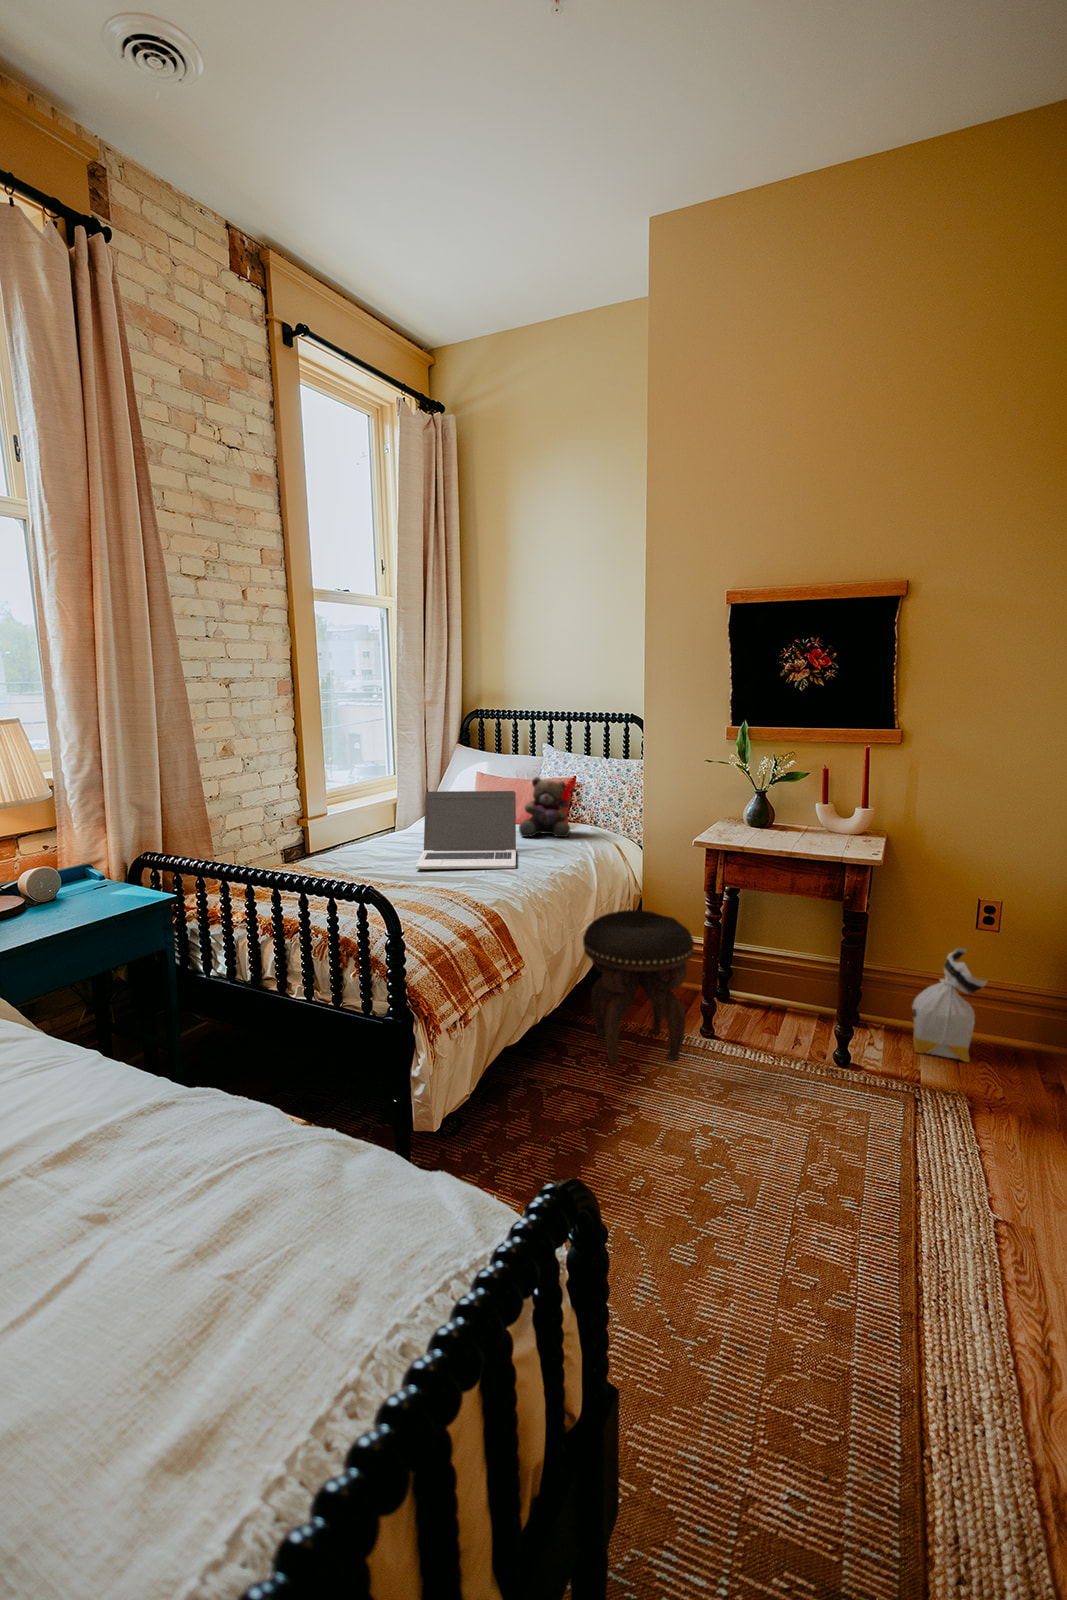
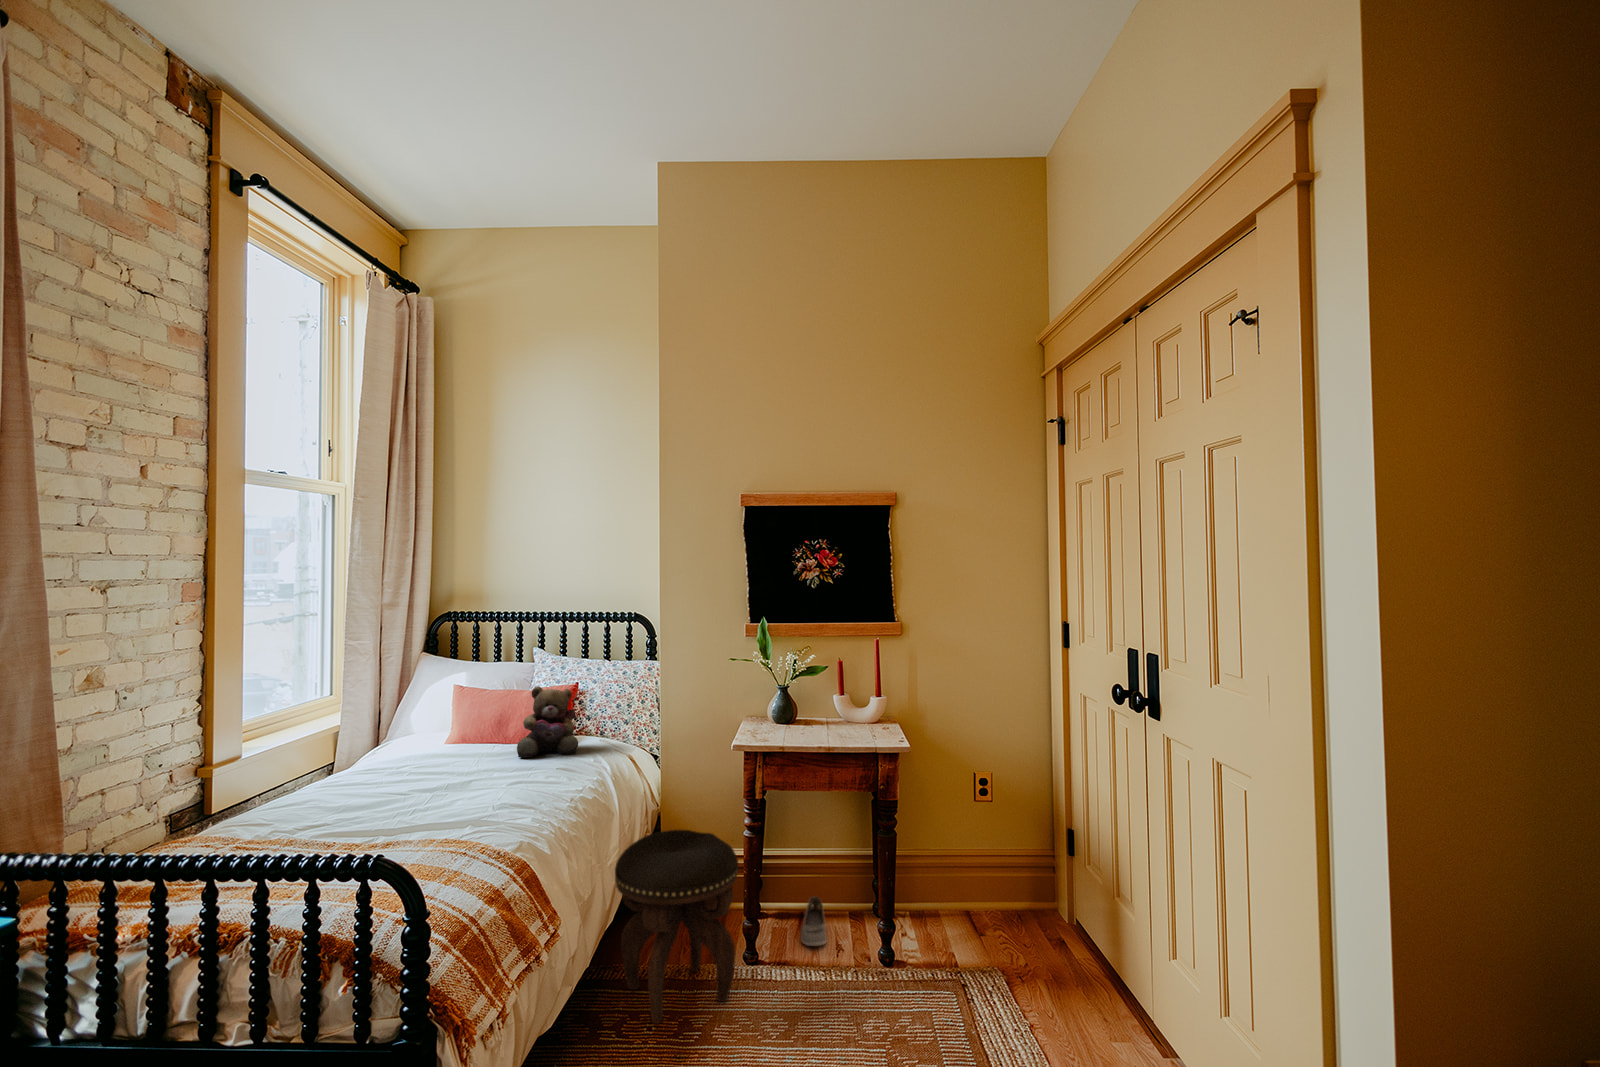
laptop: present [415,791,516,869] -> none [398,706,529,816]
bag: present [912,948,987,1062] -> none [937,824,1000,938]
shoe: none [762,991,790,1034] -> present [801,896,827,946]

